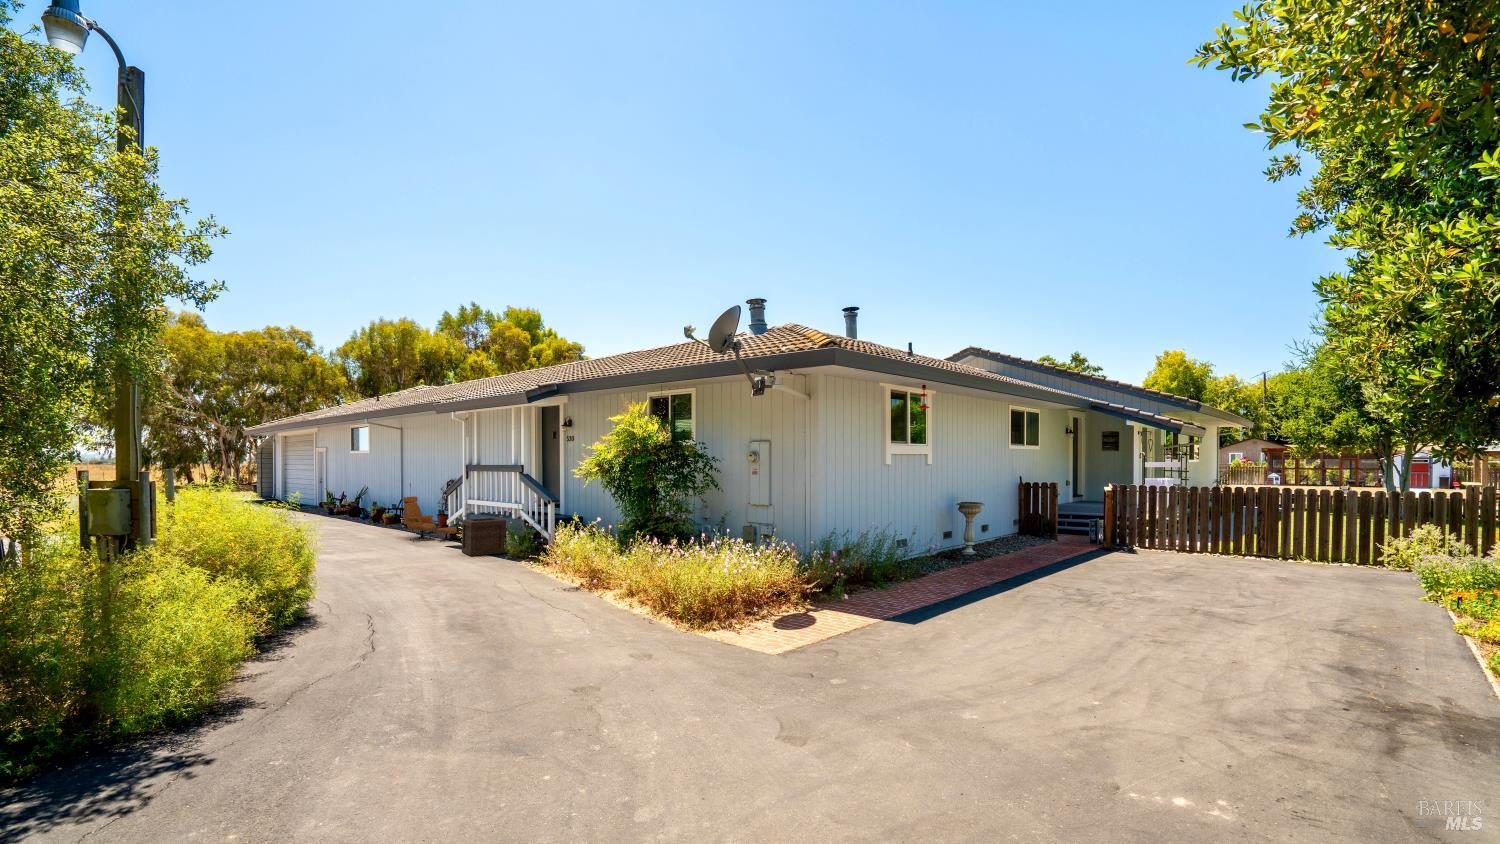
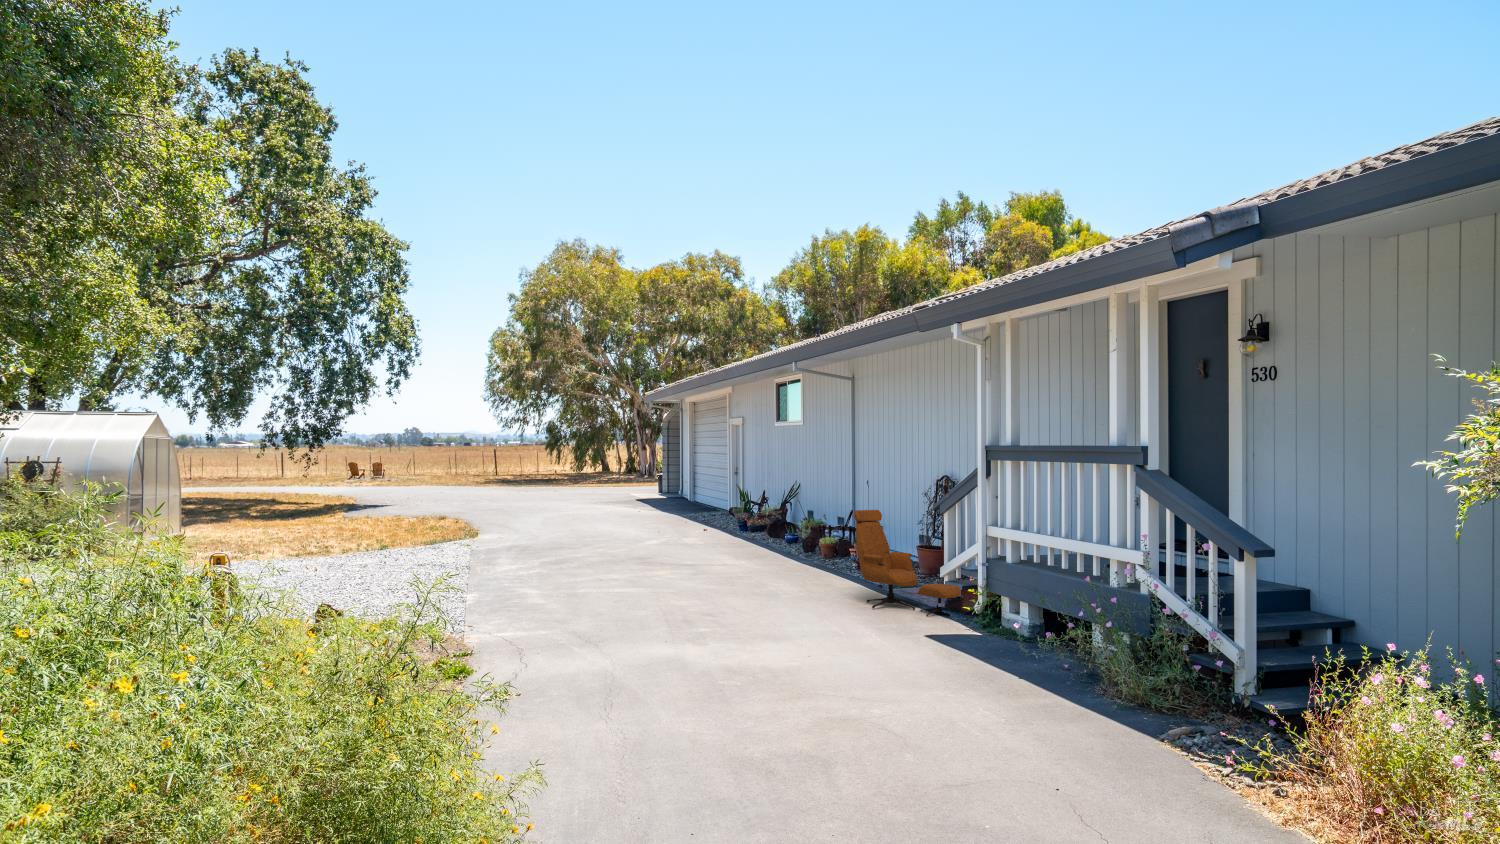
wooden crate: present [462,518,506,556] -> none [982,578,1098,680]

